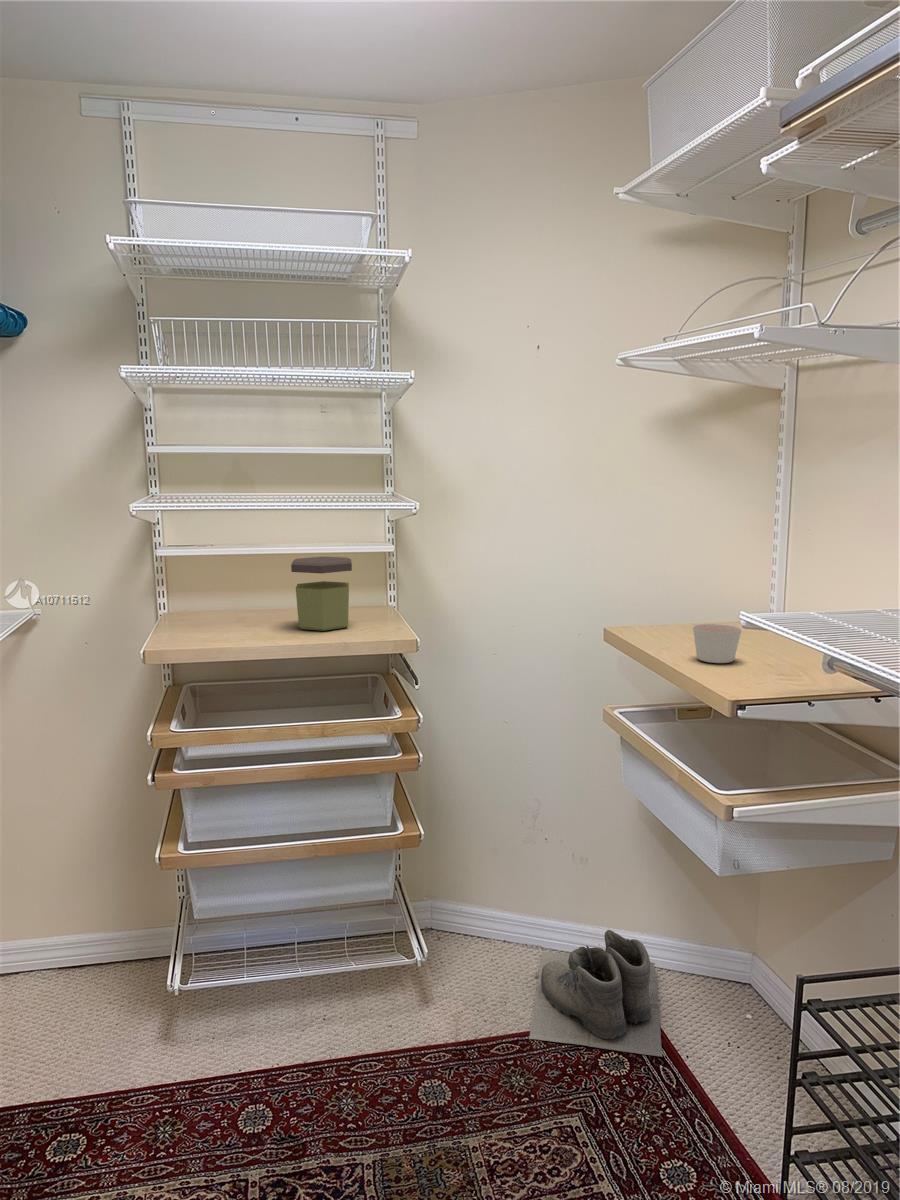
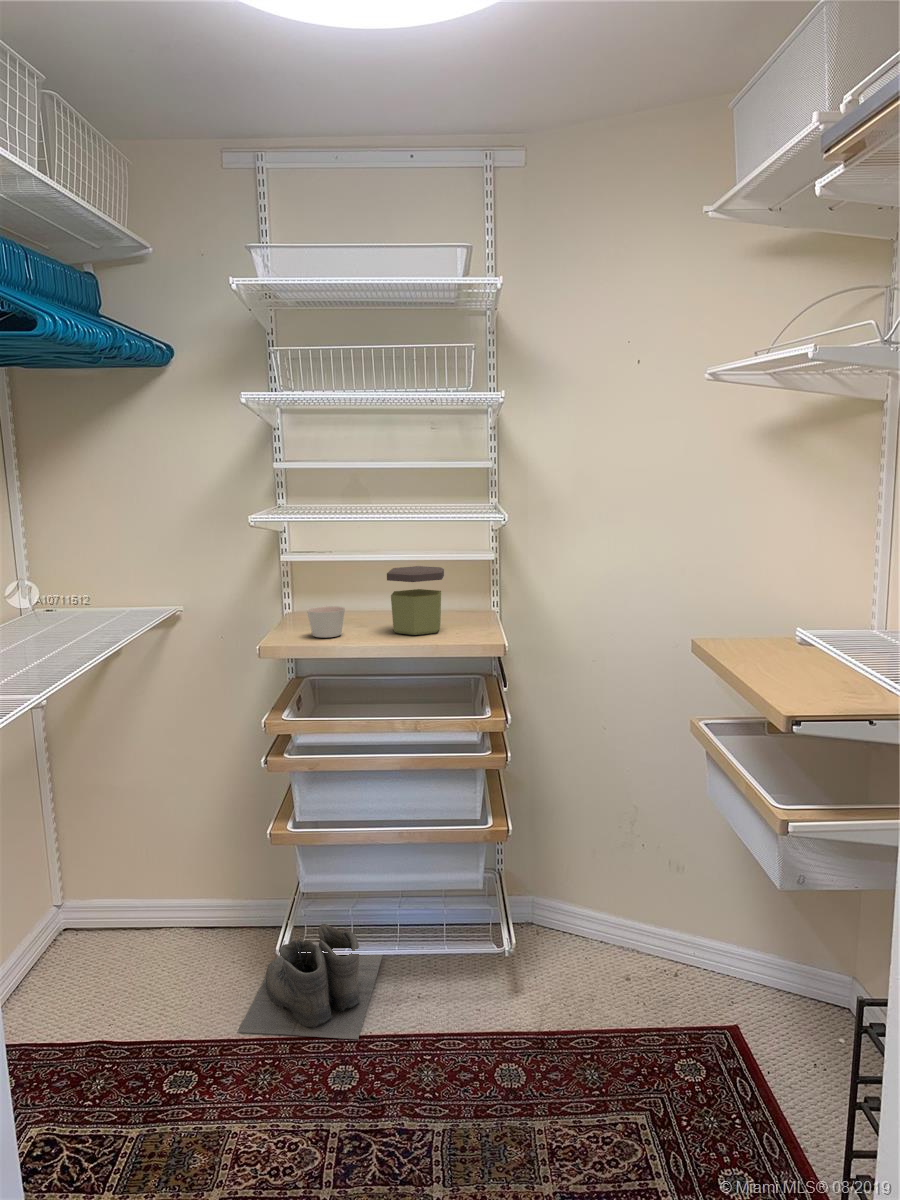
candle: present [693,623,742,663] -> present [307,606,345,638]
boots: present [529,930,663,1057] -> present [237,924,382,1039]

